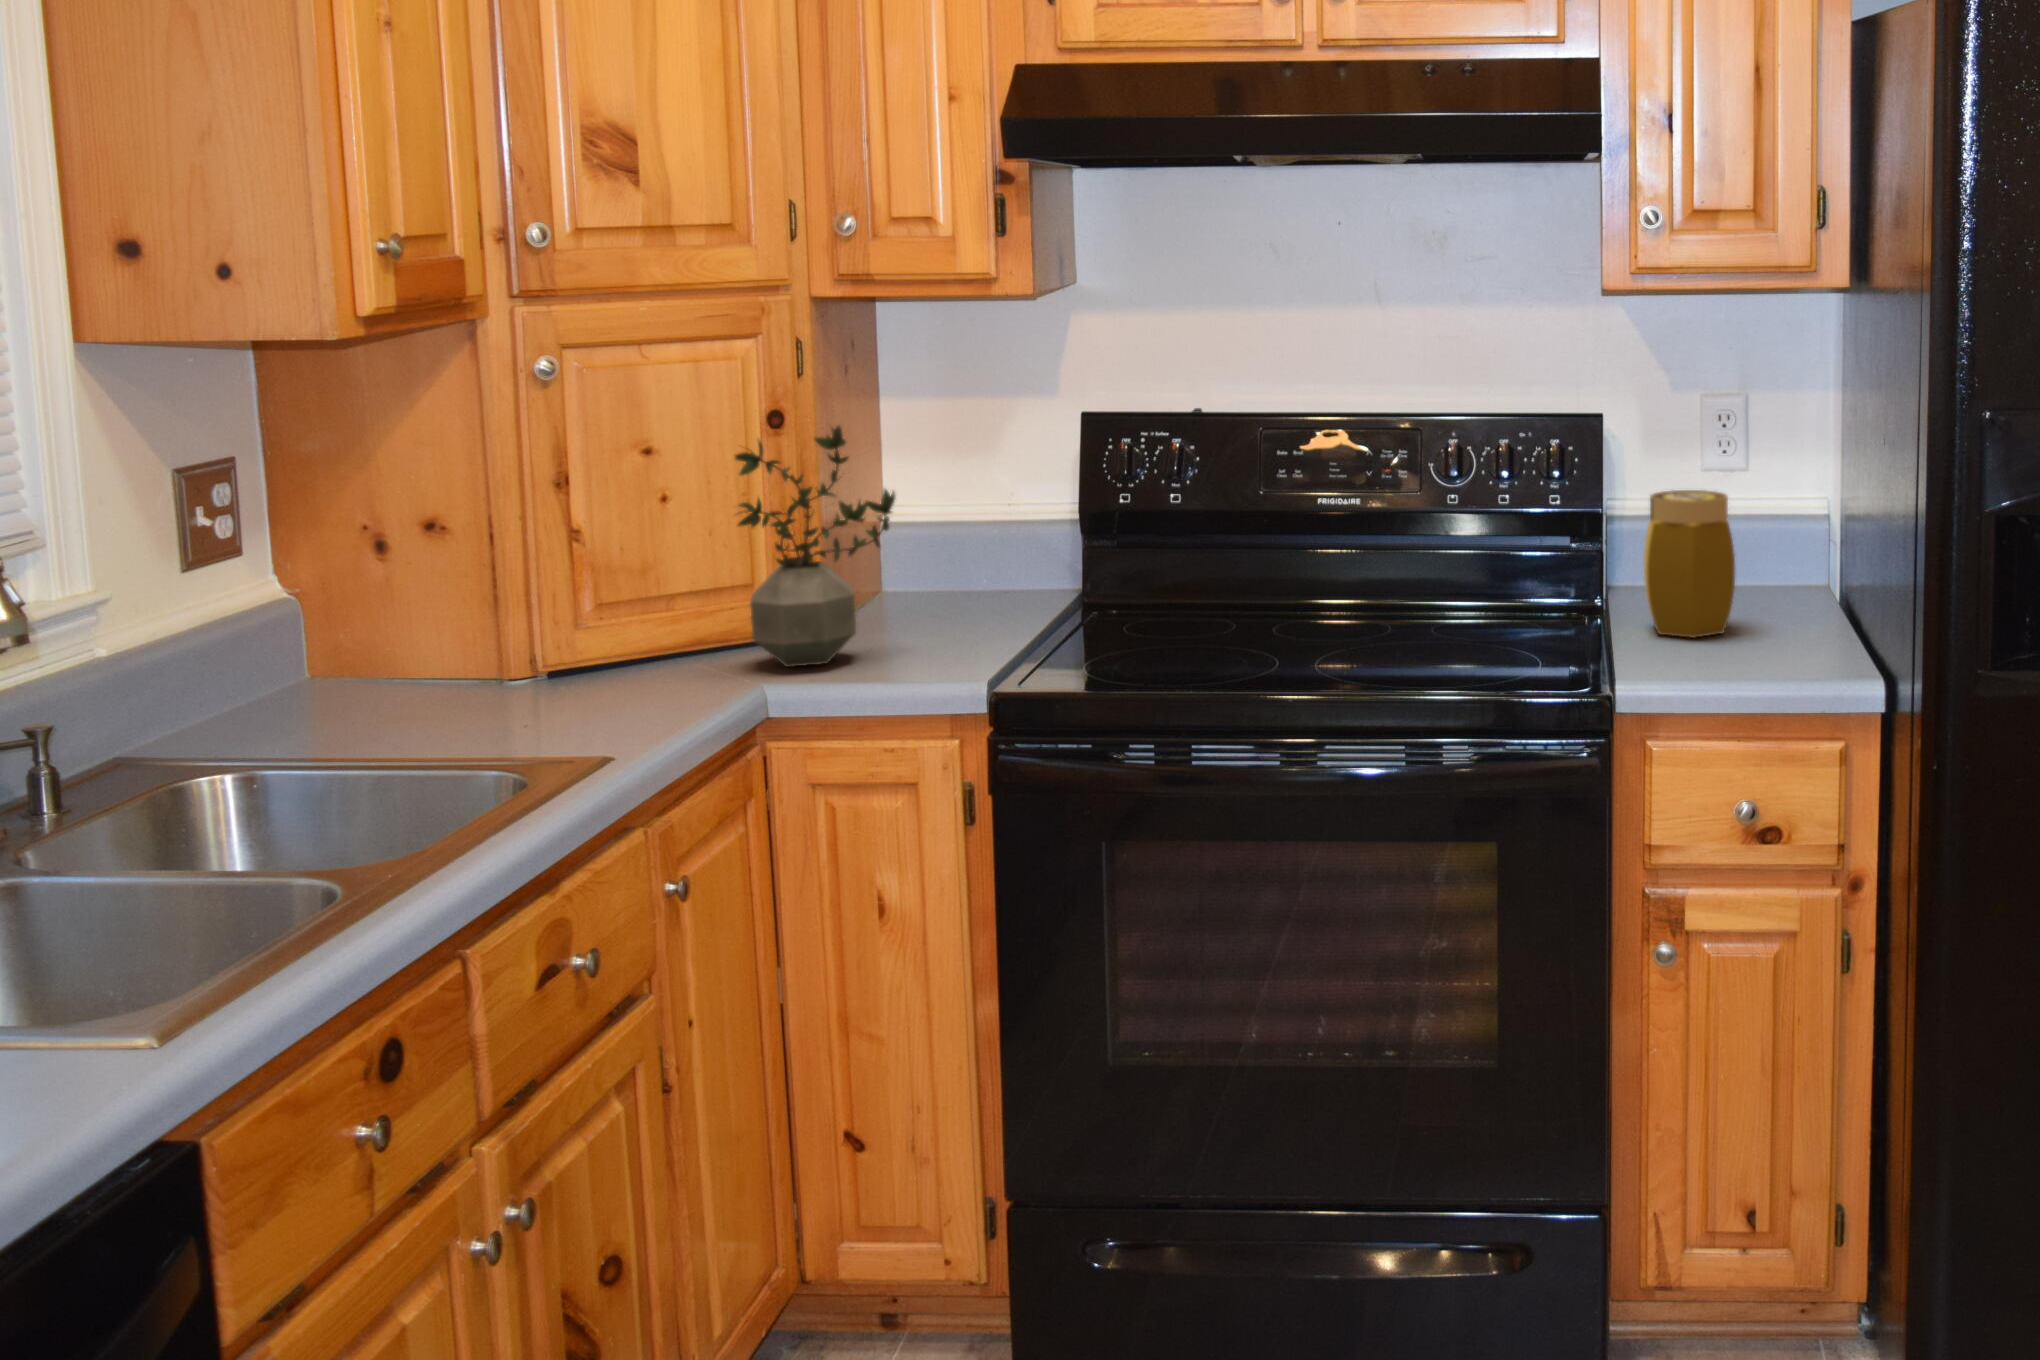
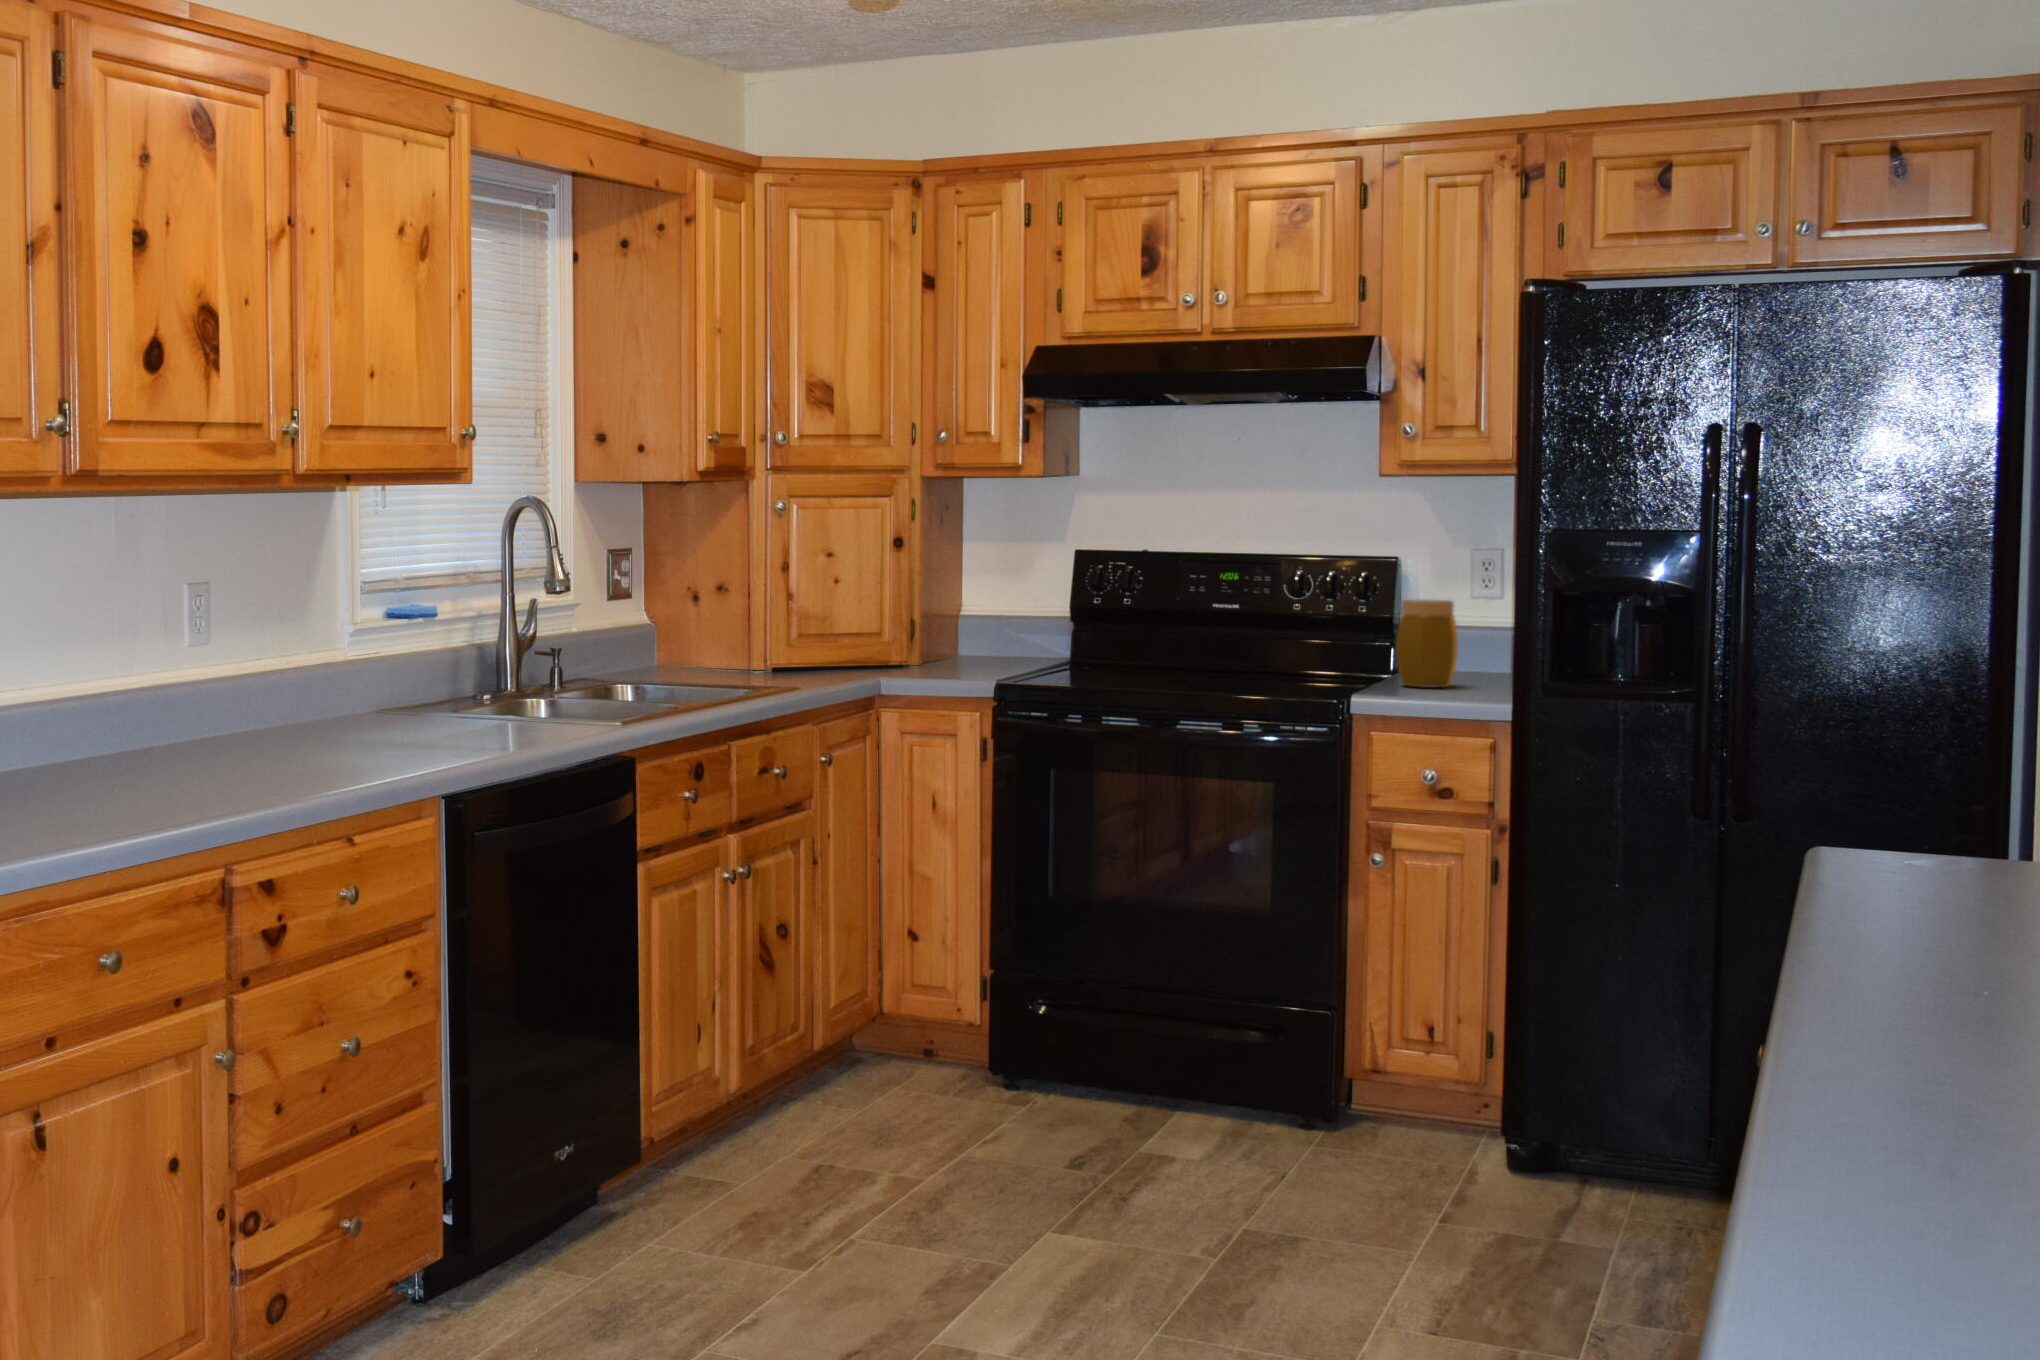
potted plant: present [734,426,895,667] -> none [868,542,955,673]

